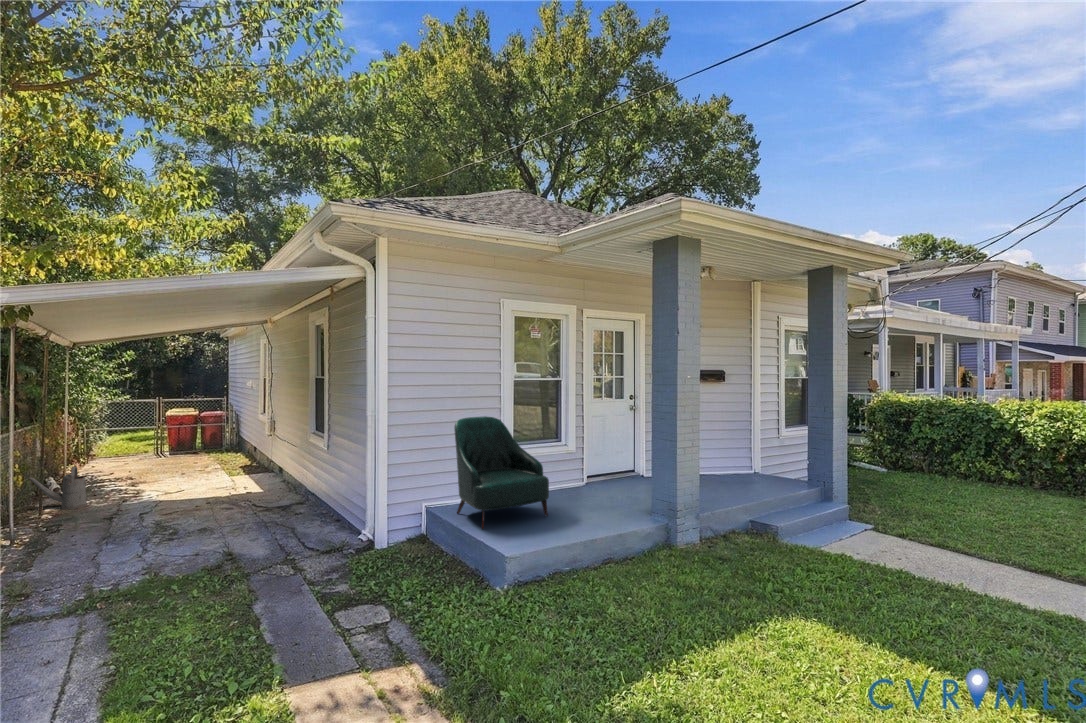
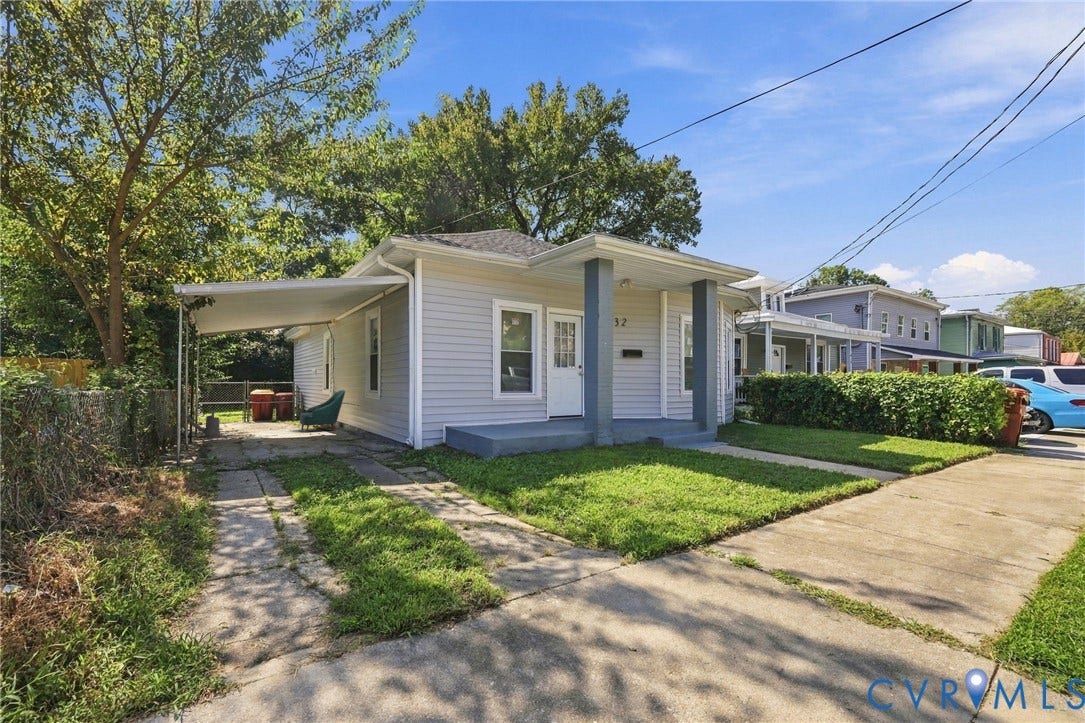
armchair: present [454,416,549,529] -> present [300,390,345,433]

